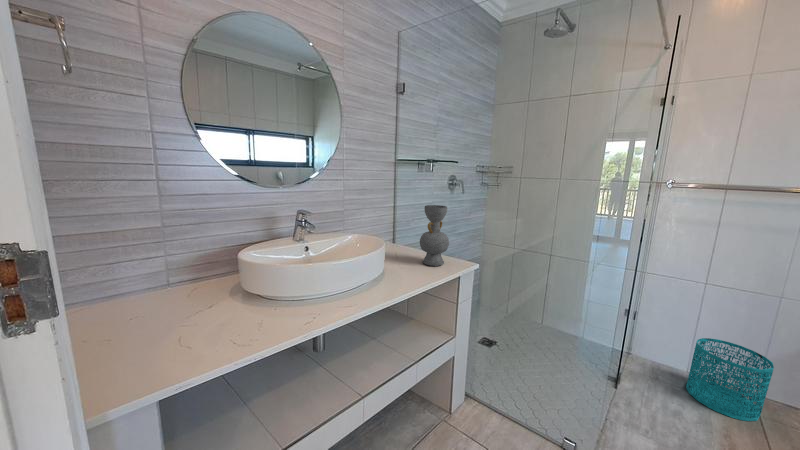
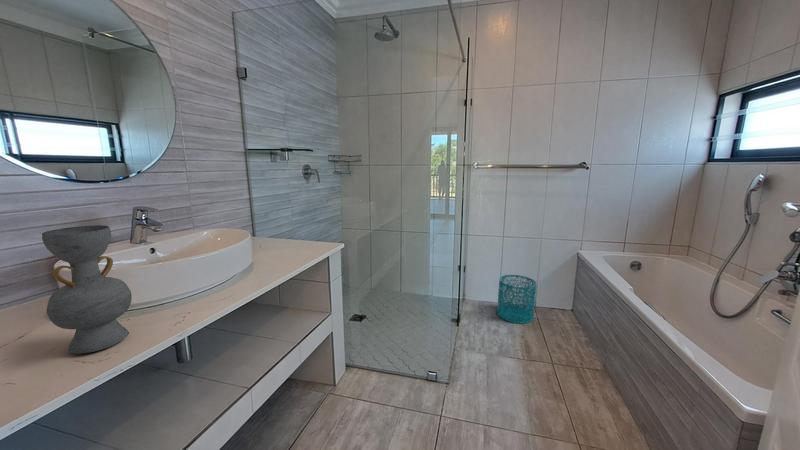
decorative vase: present [420,205,449,266] -> present [42,225,132,354]

